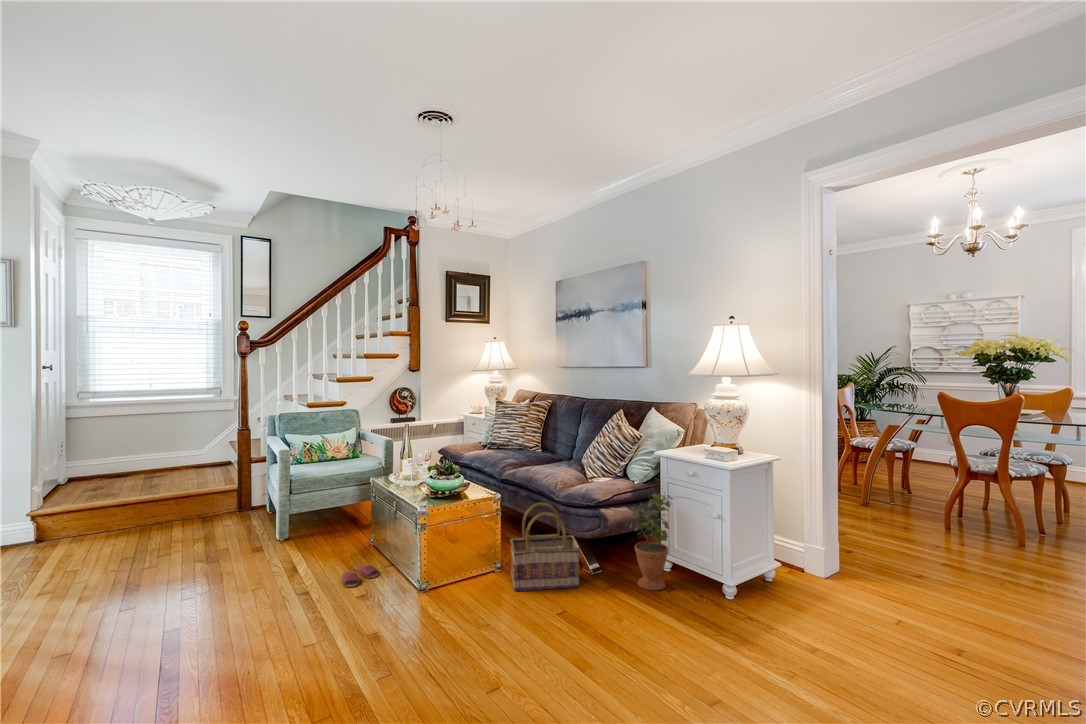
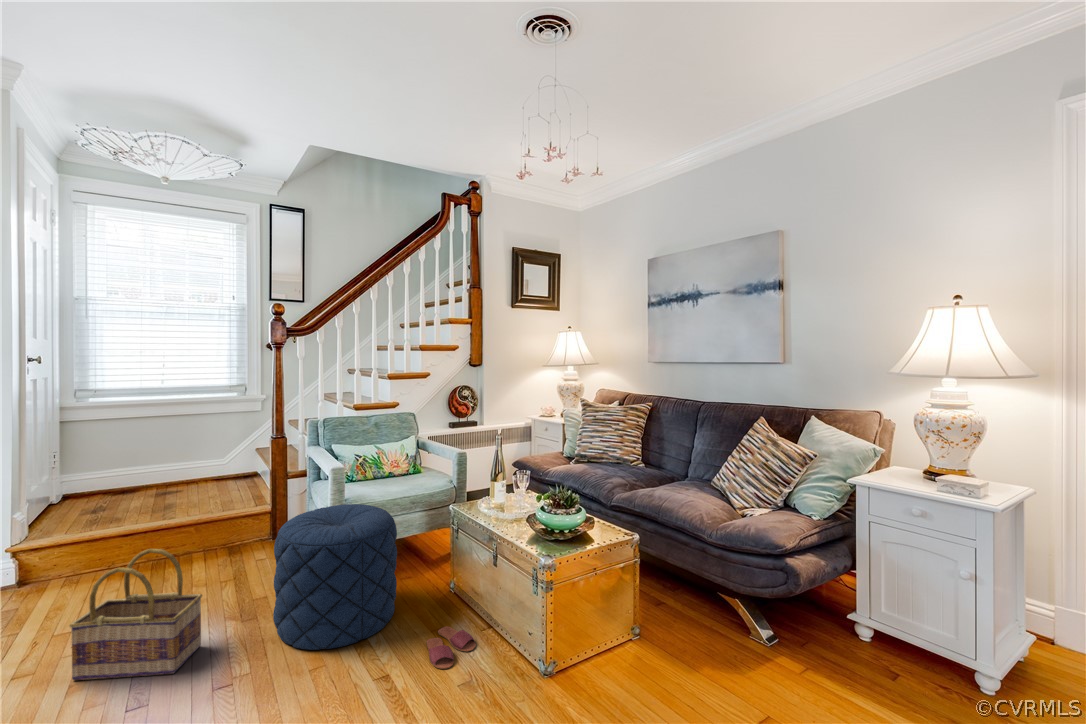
pouf: none [231,477,327,578] -> present [273,504,397,650]
potted plant: present [630,492,673,591] -> none [828,532,898,680]
basket: present [510,502,580,591] -> present [69,549,202,680]

